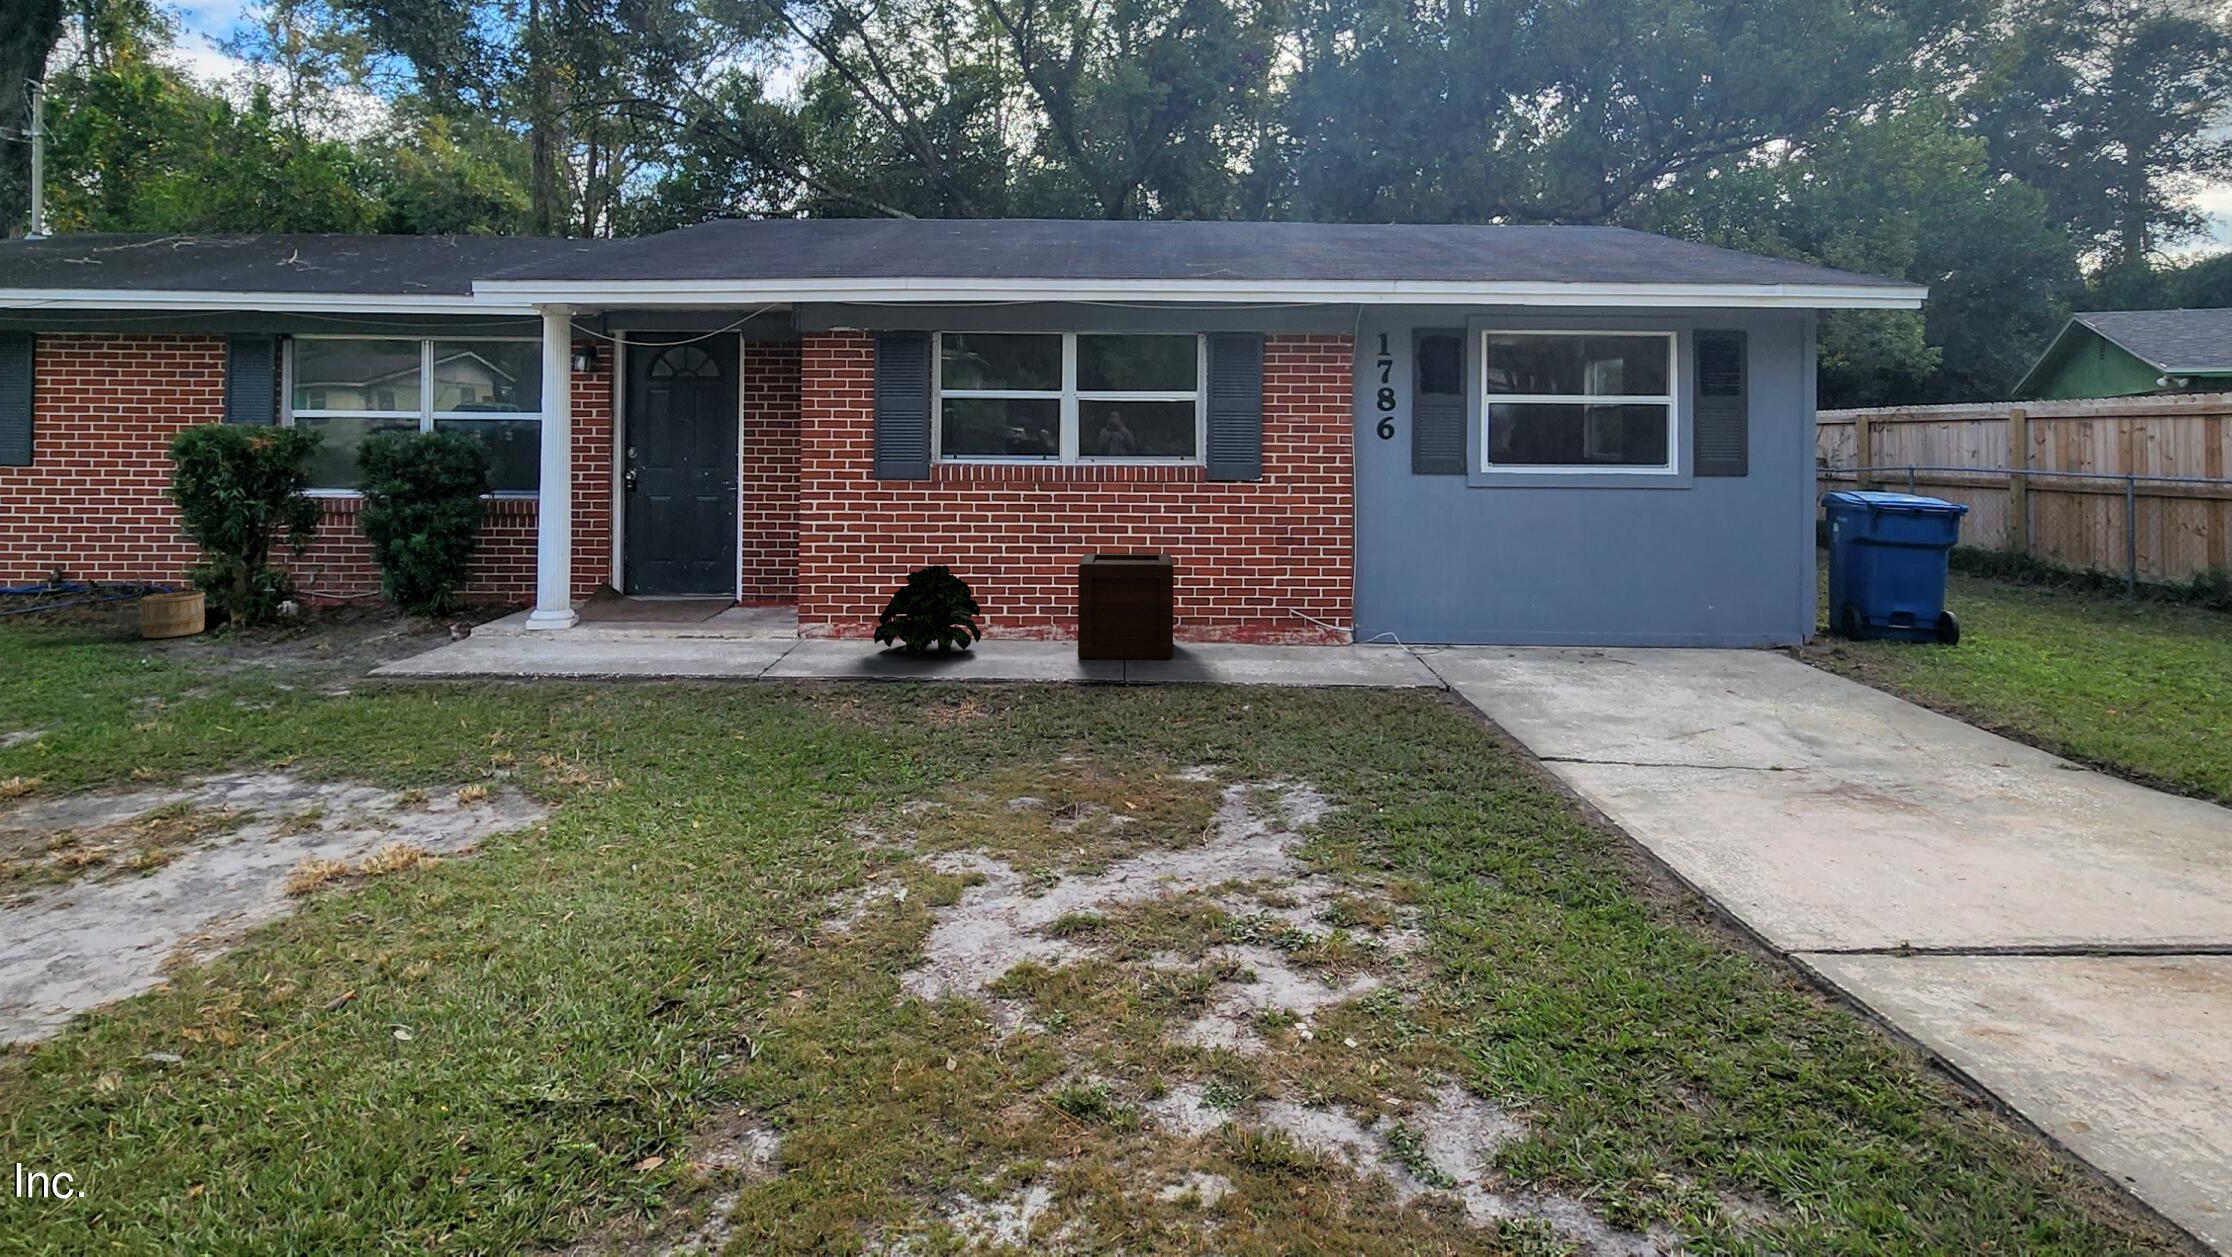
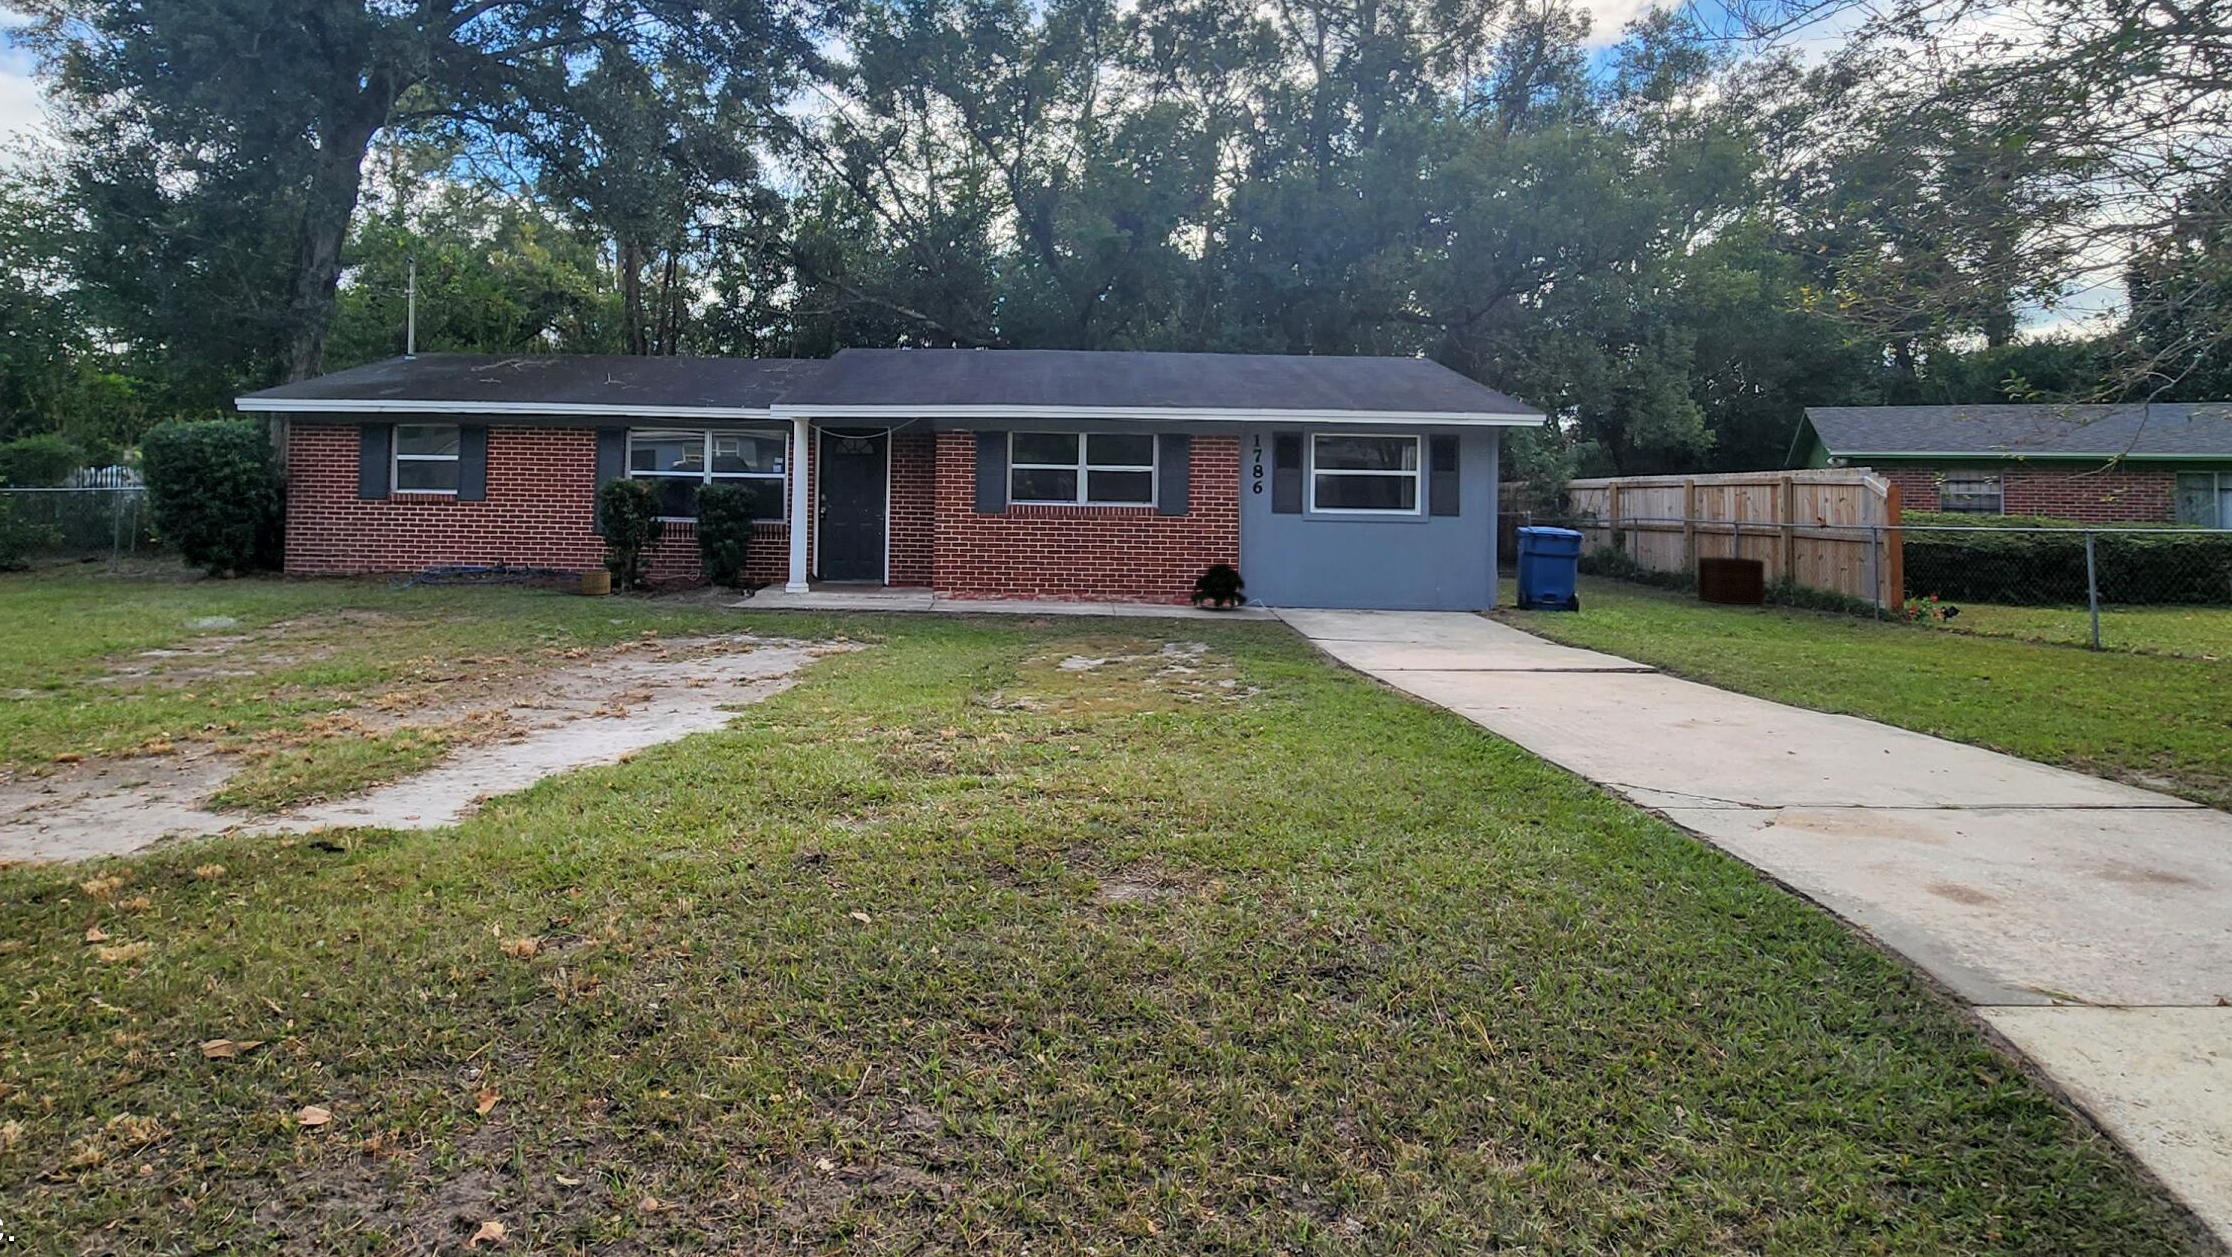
wooden crate: present [1078,553,1174,660] -> present [1698,557,1764,604]
potted plant: present [873,565,981,657] -> present [1190,563,1247,608]

